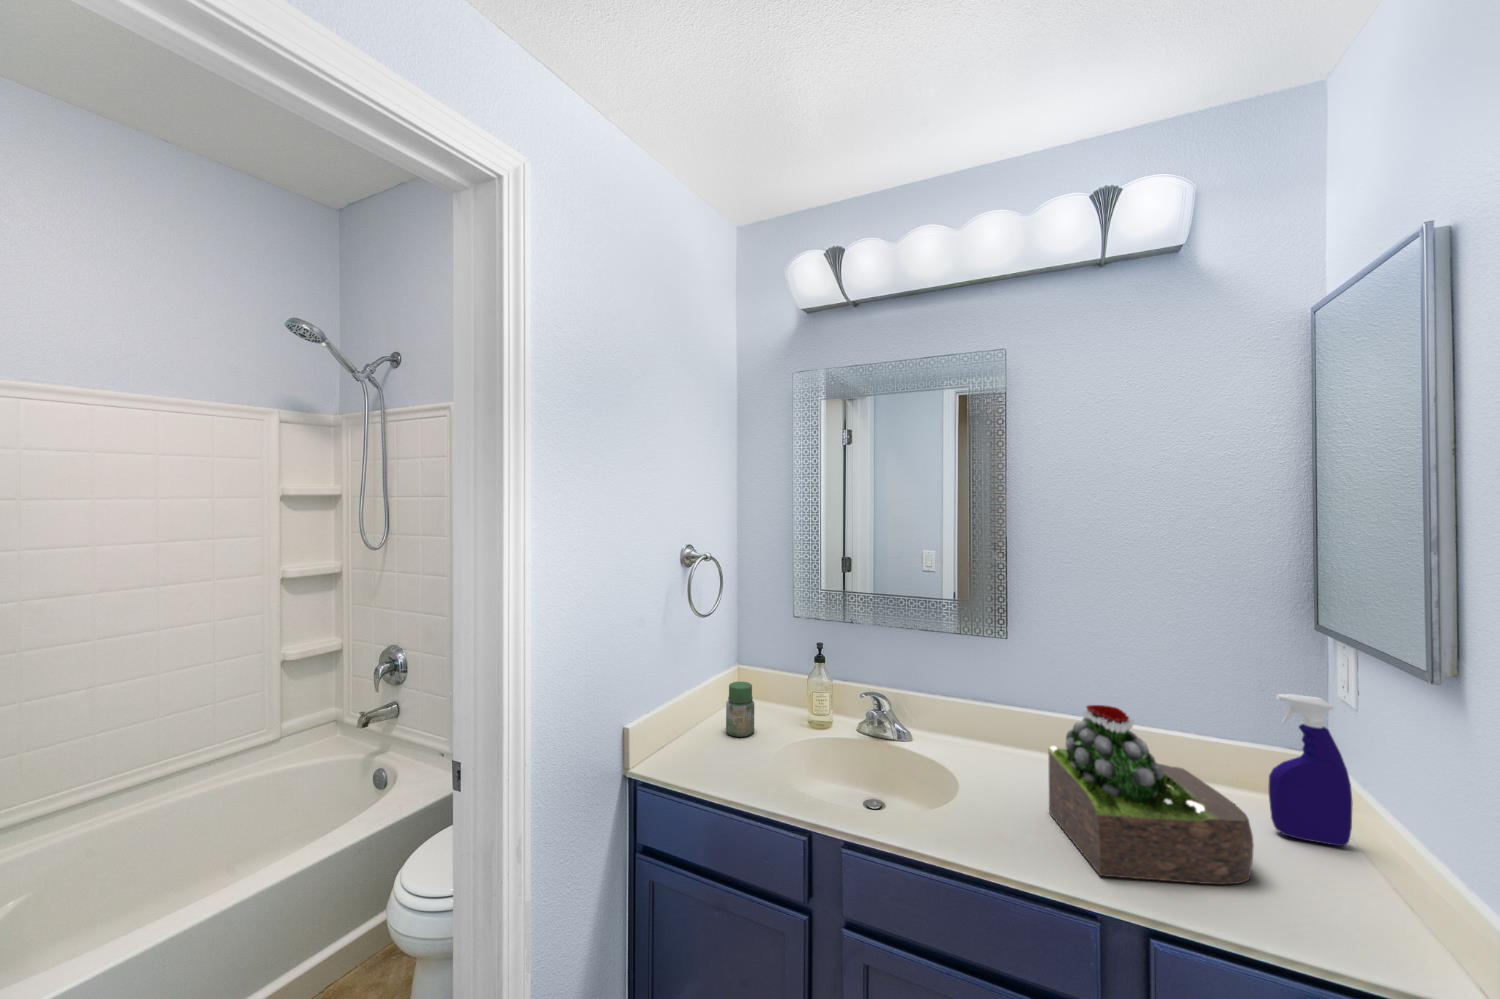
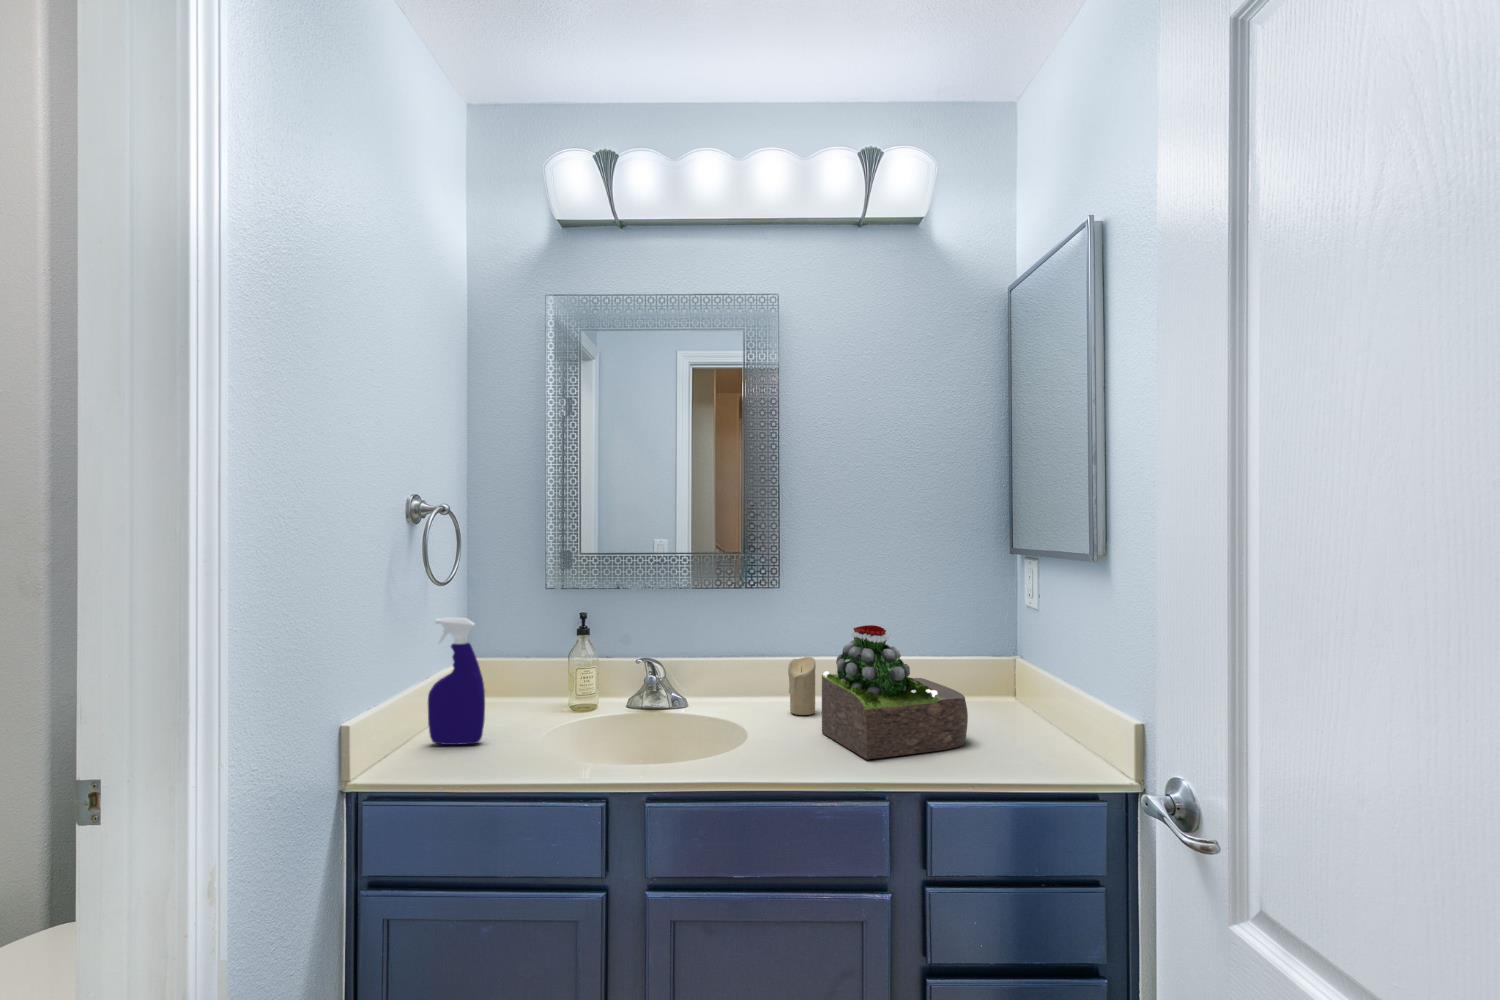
jar: present [726,682,755,737] -> none [472,665,508,728]
spray bottle: present [1268,694,1353,846] -> present [428,618,485,745]
candle: none [1015,715,1046,779] -> present [788,657,816,715]

